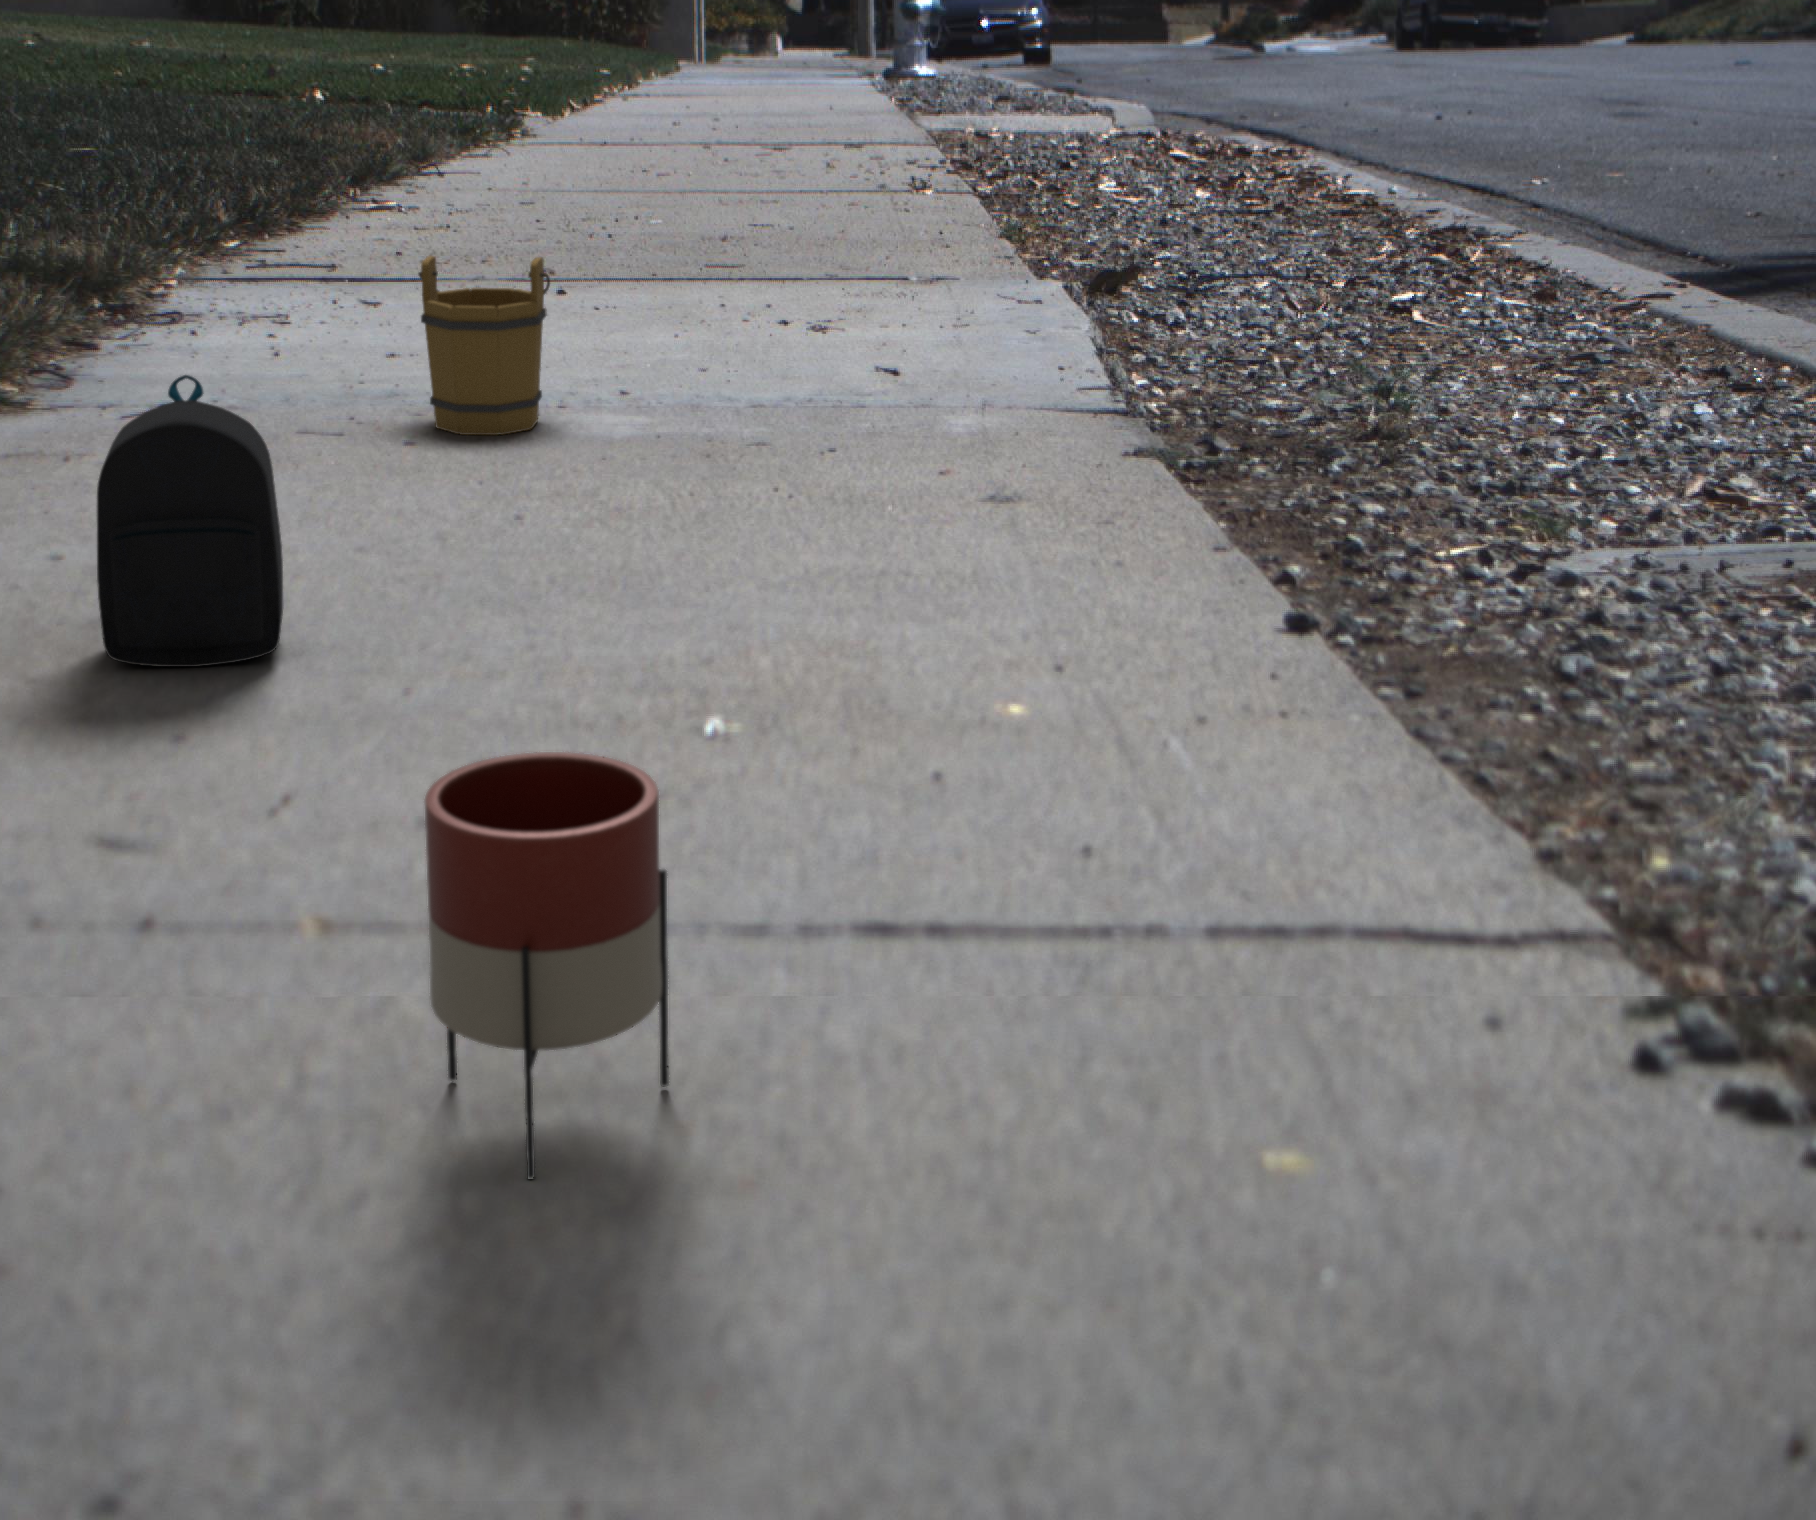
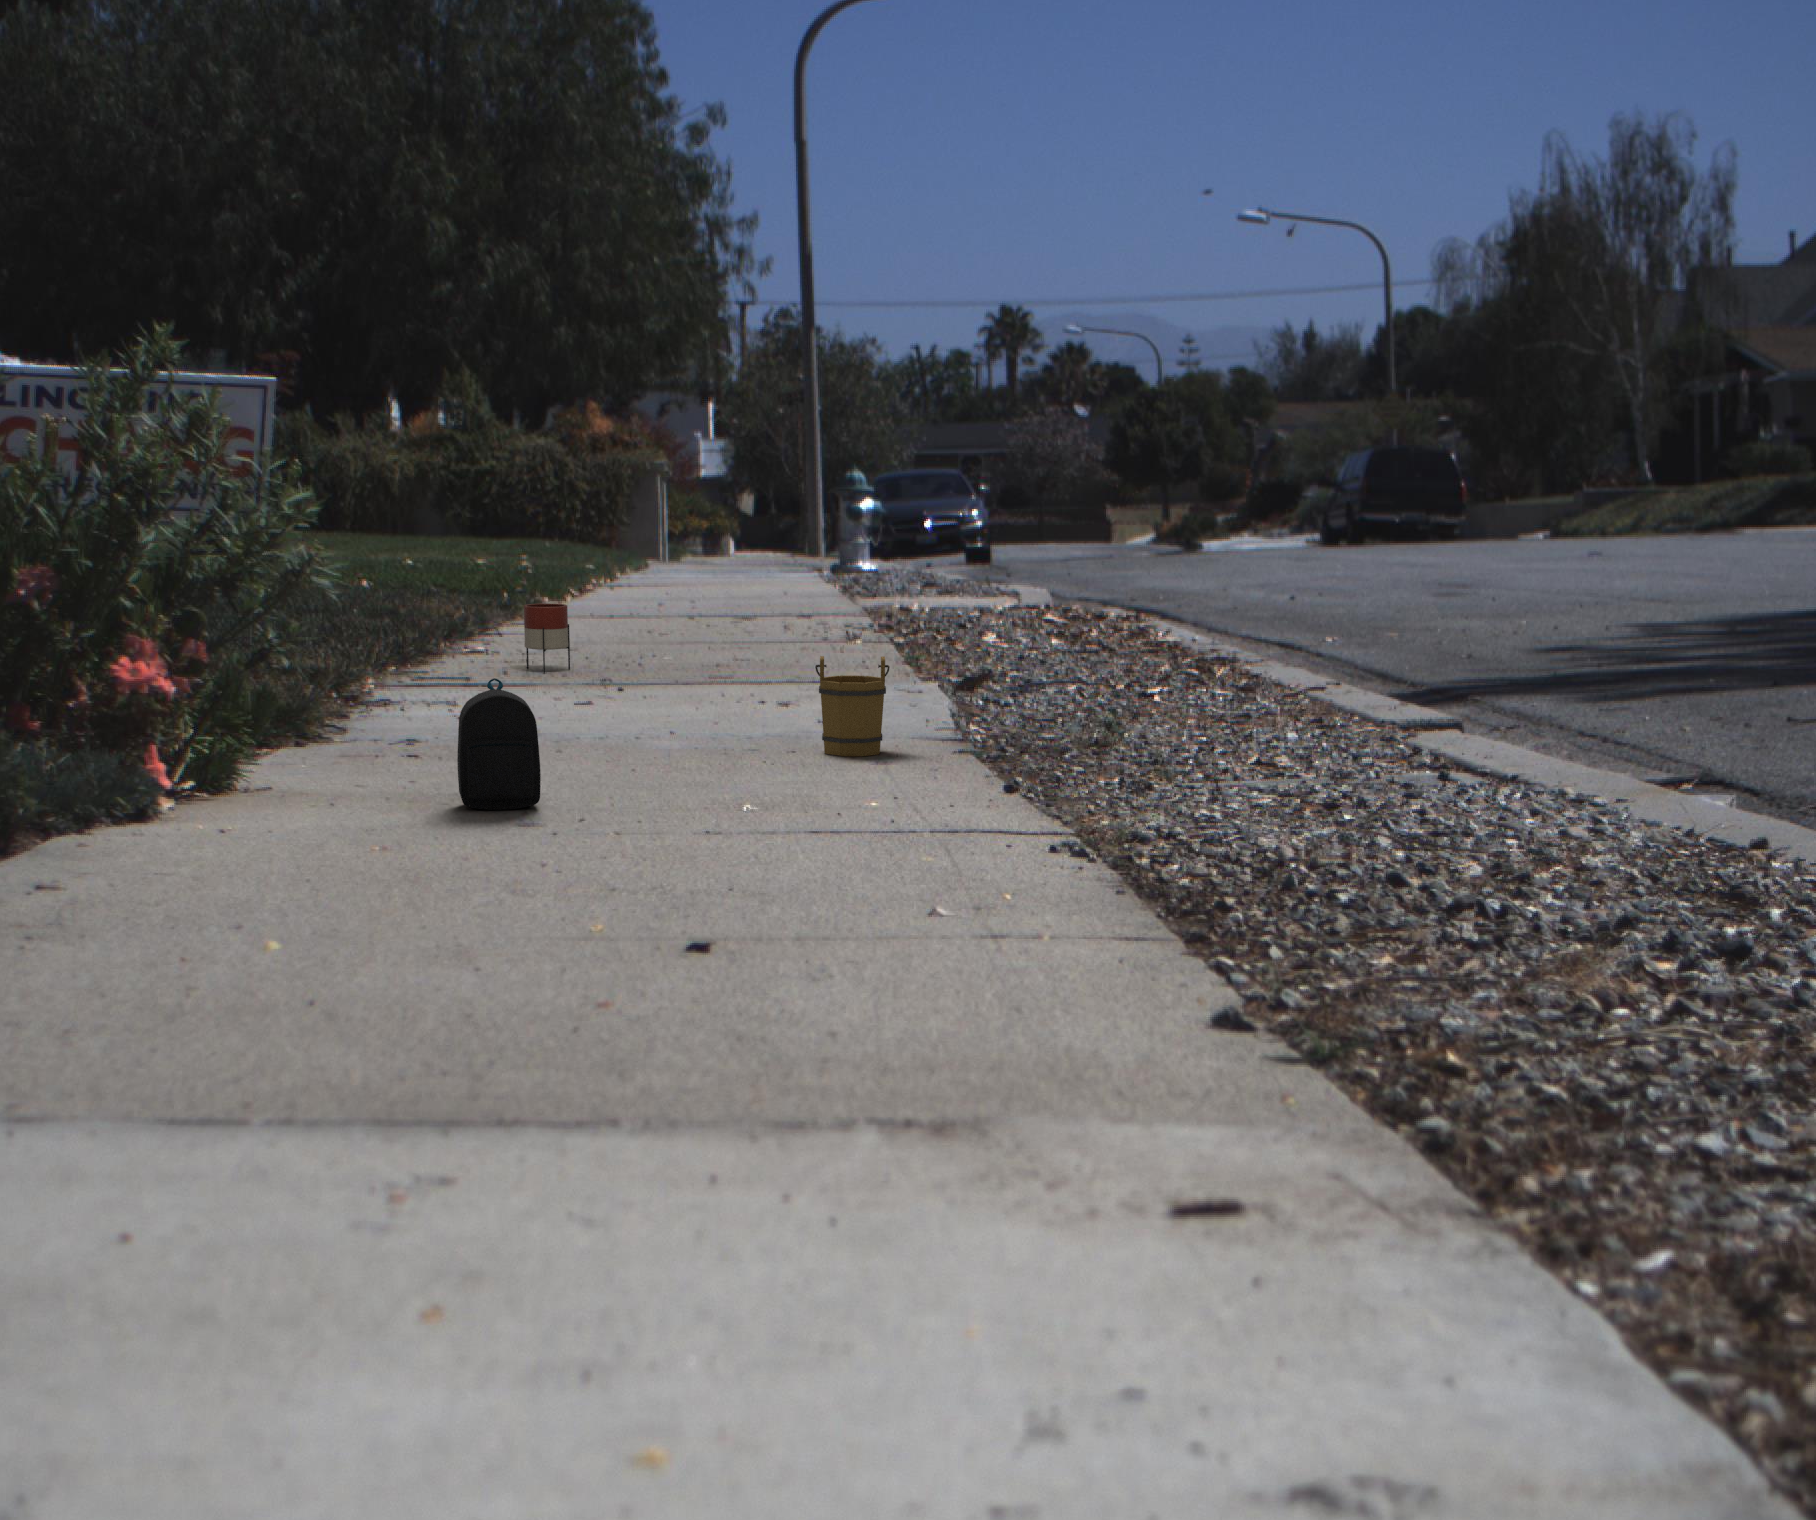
bucket: present [418,256,550,435] -> present [815,656,890,756]
planter: present [425,752,669,1179] -> present [524,603,570,674]

